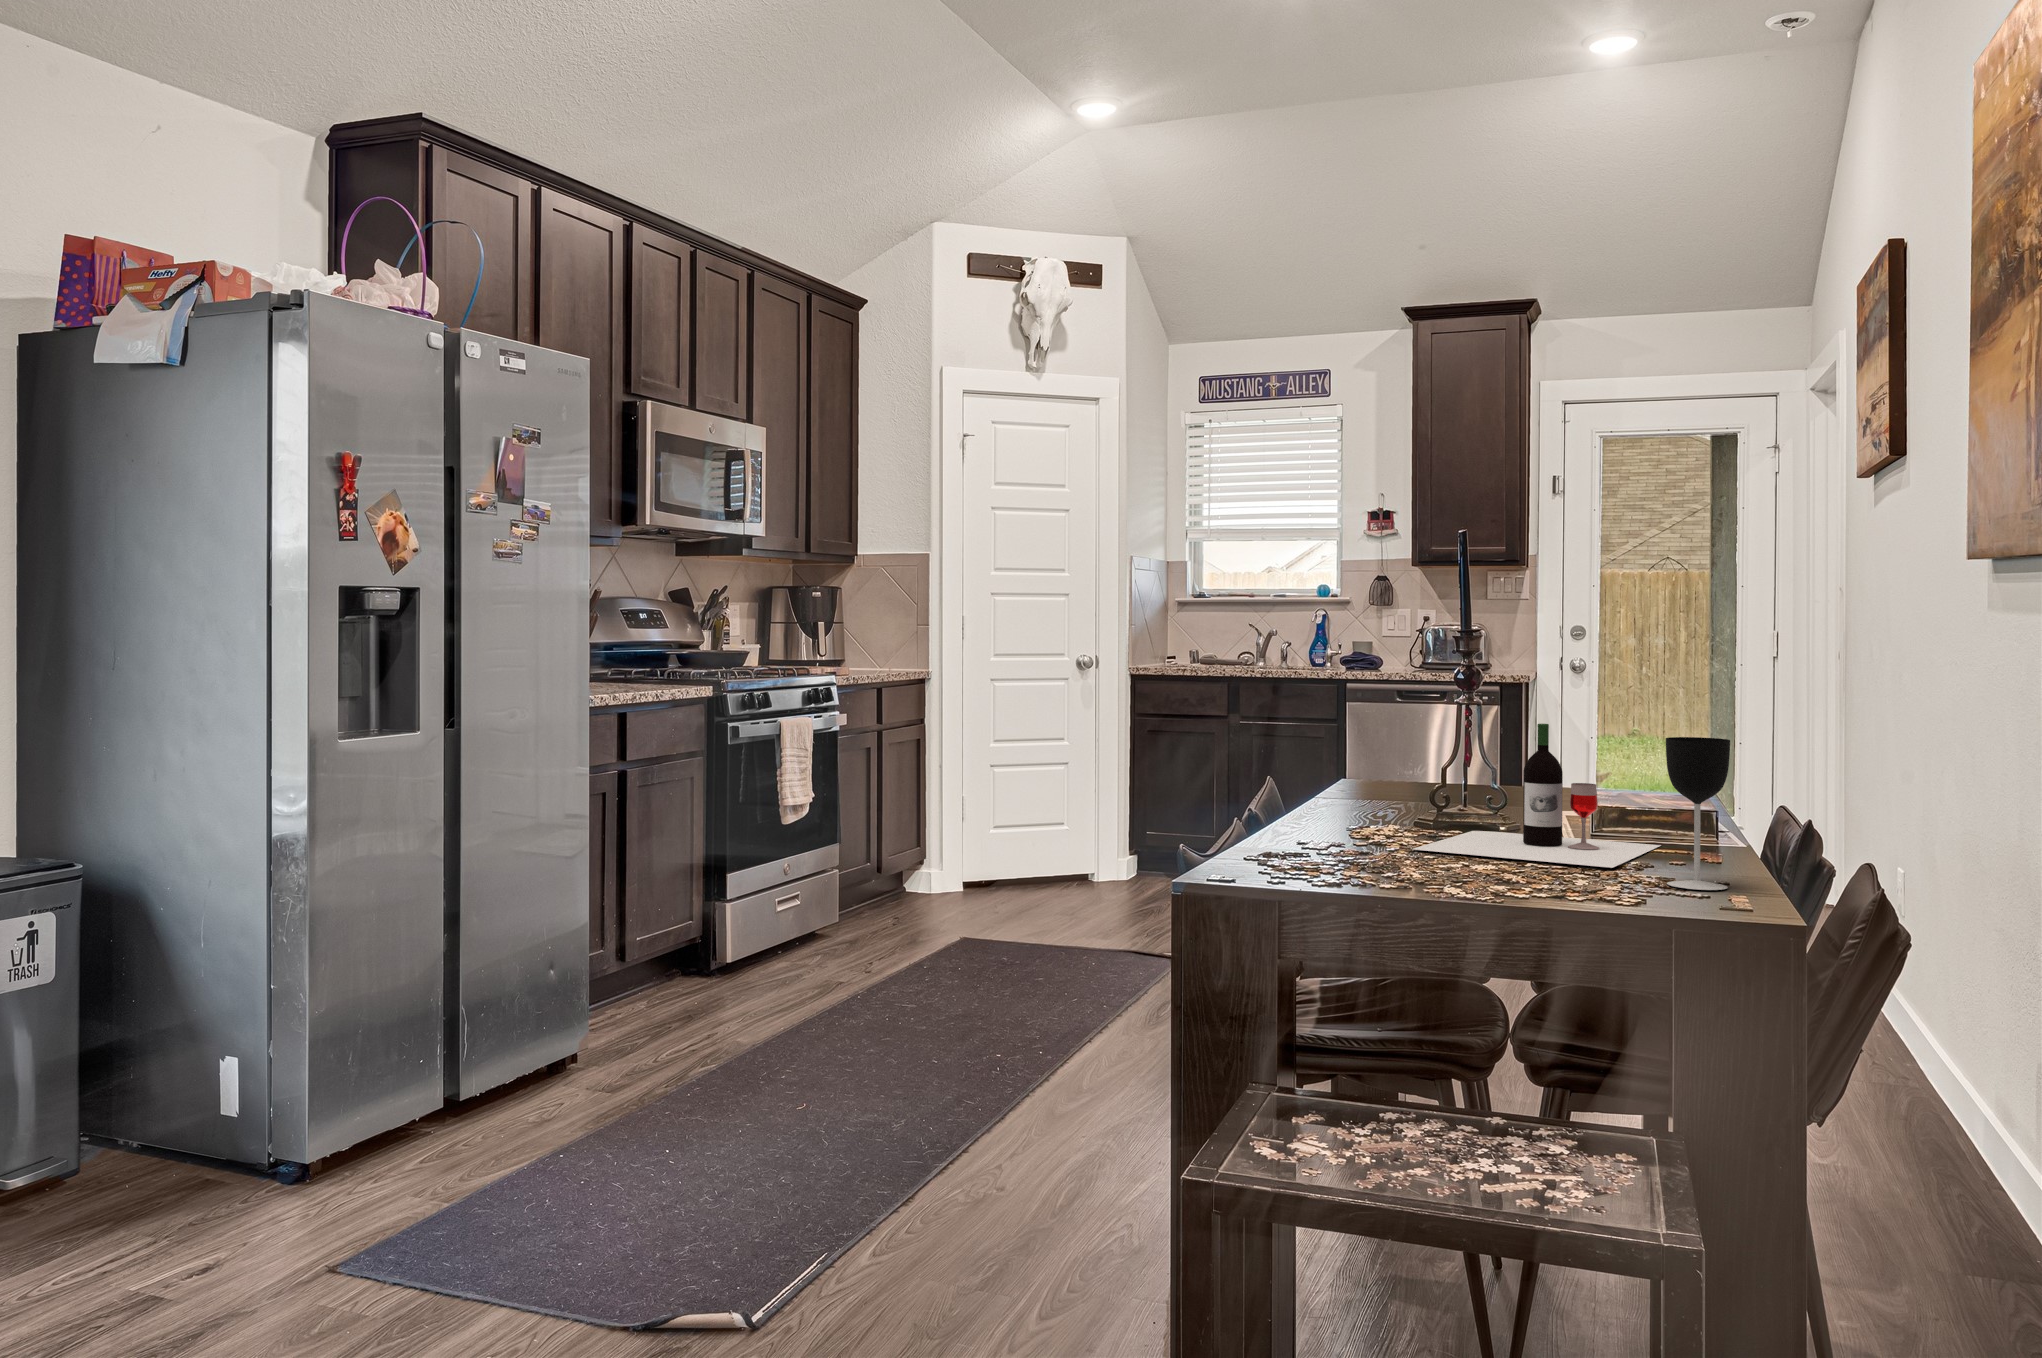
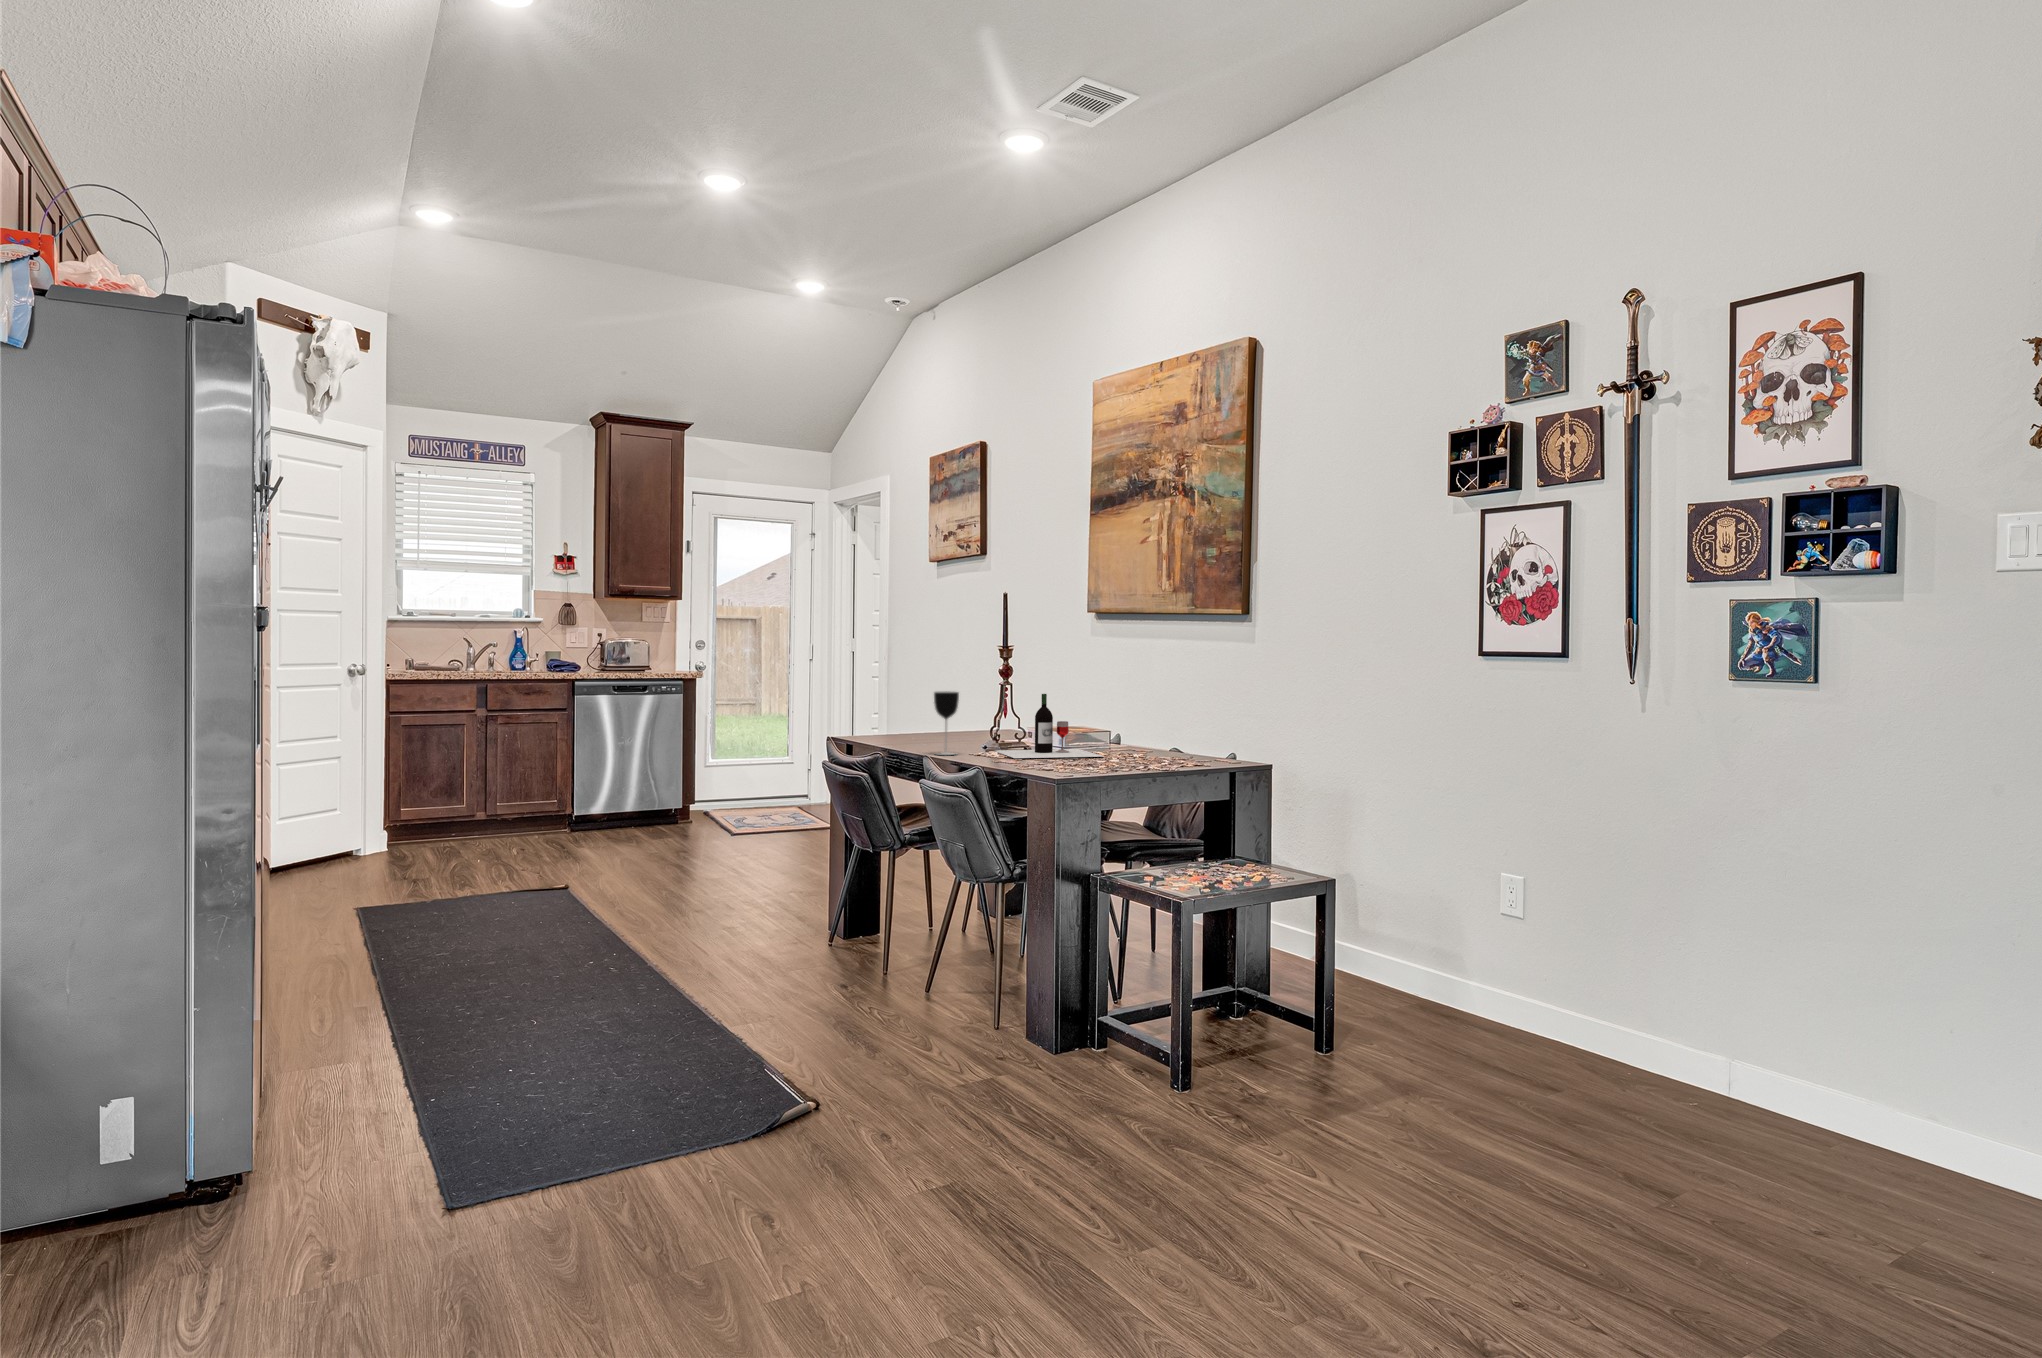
wine glass: present [1666,737,1730,890] -> present [934,692,959,755]

